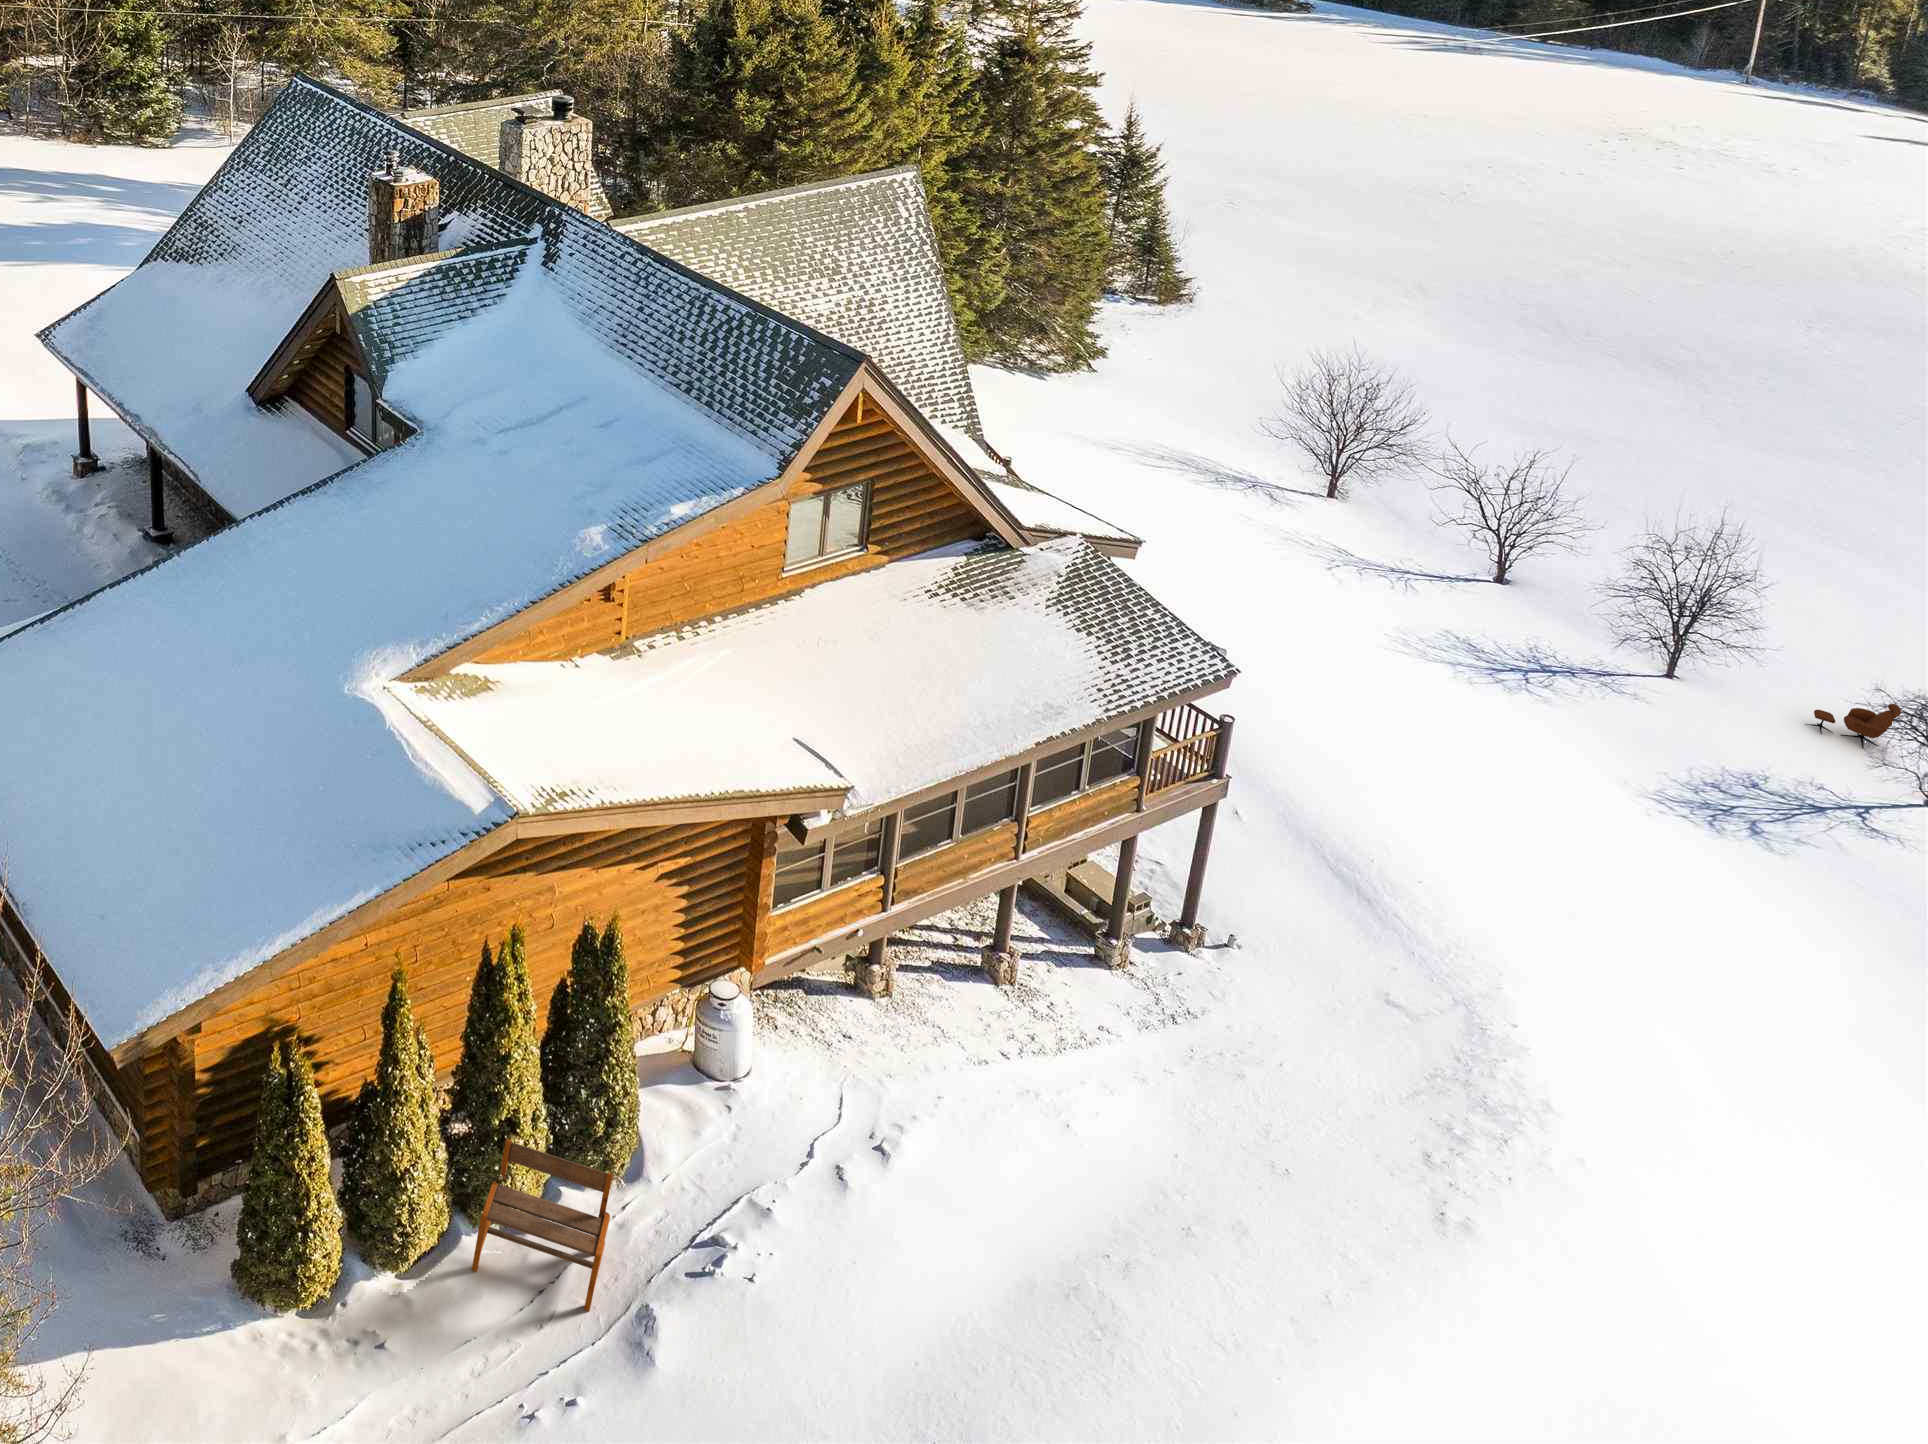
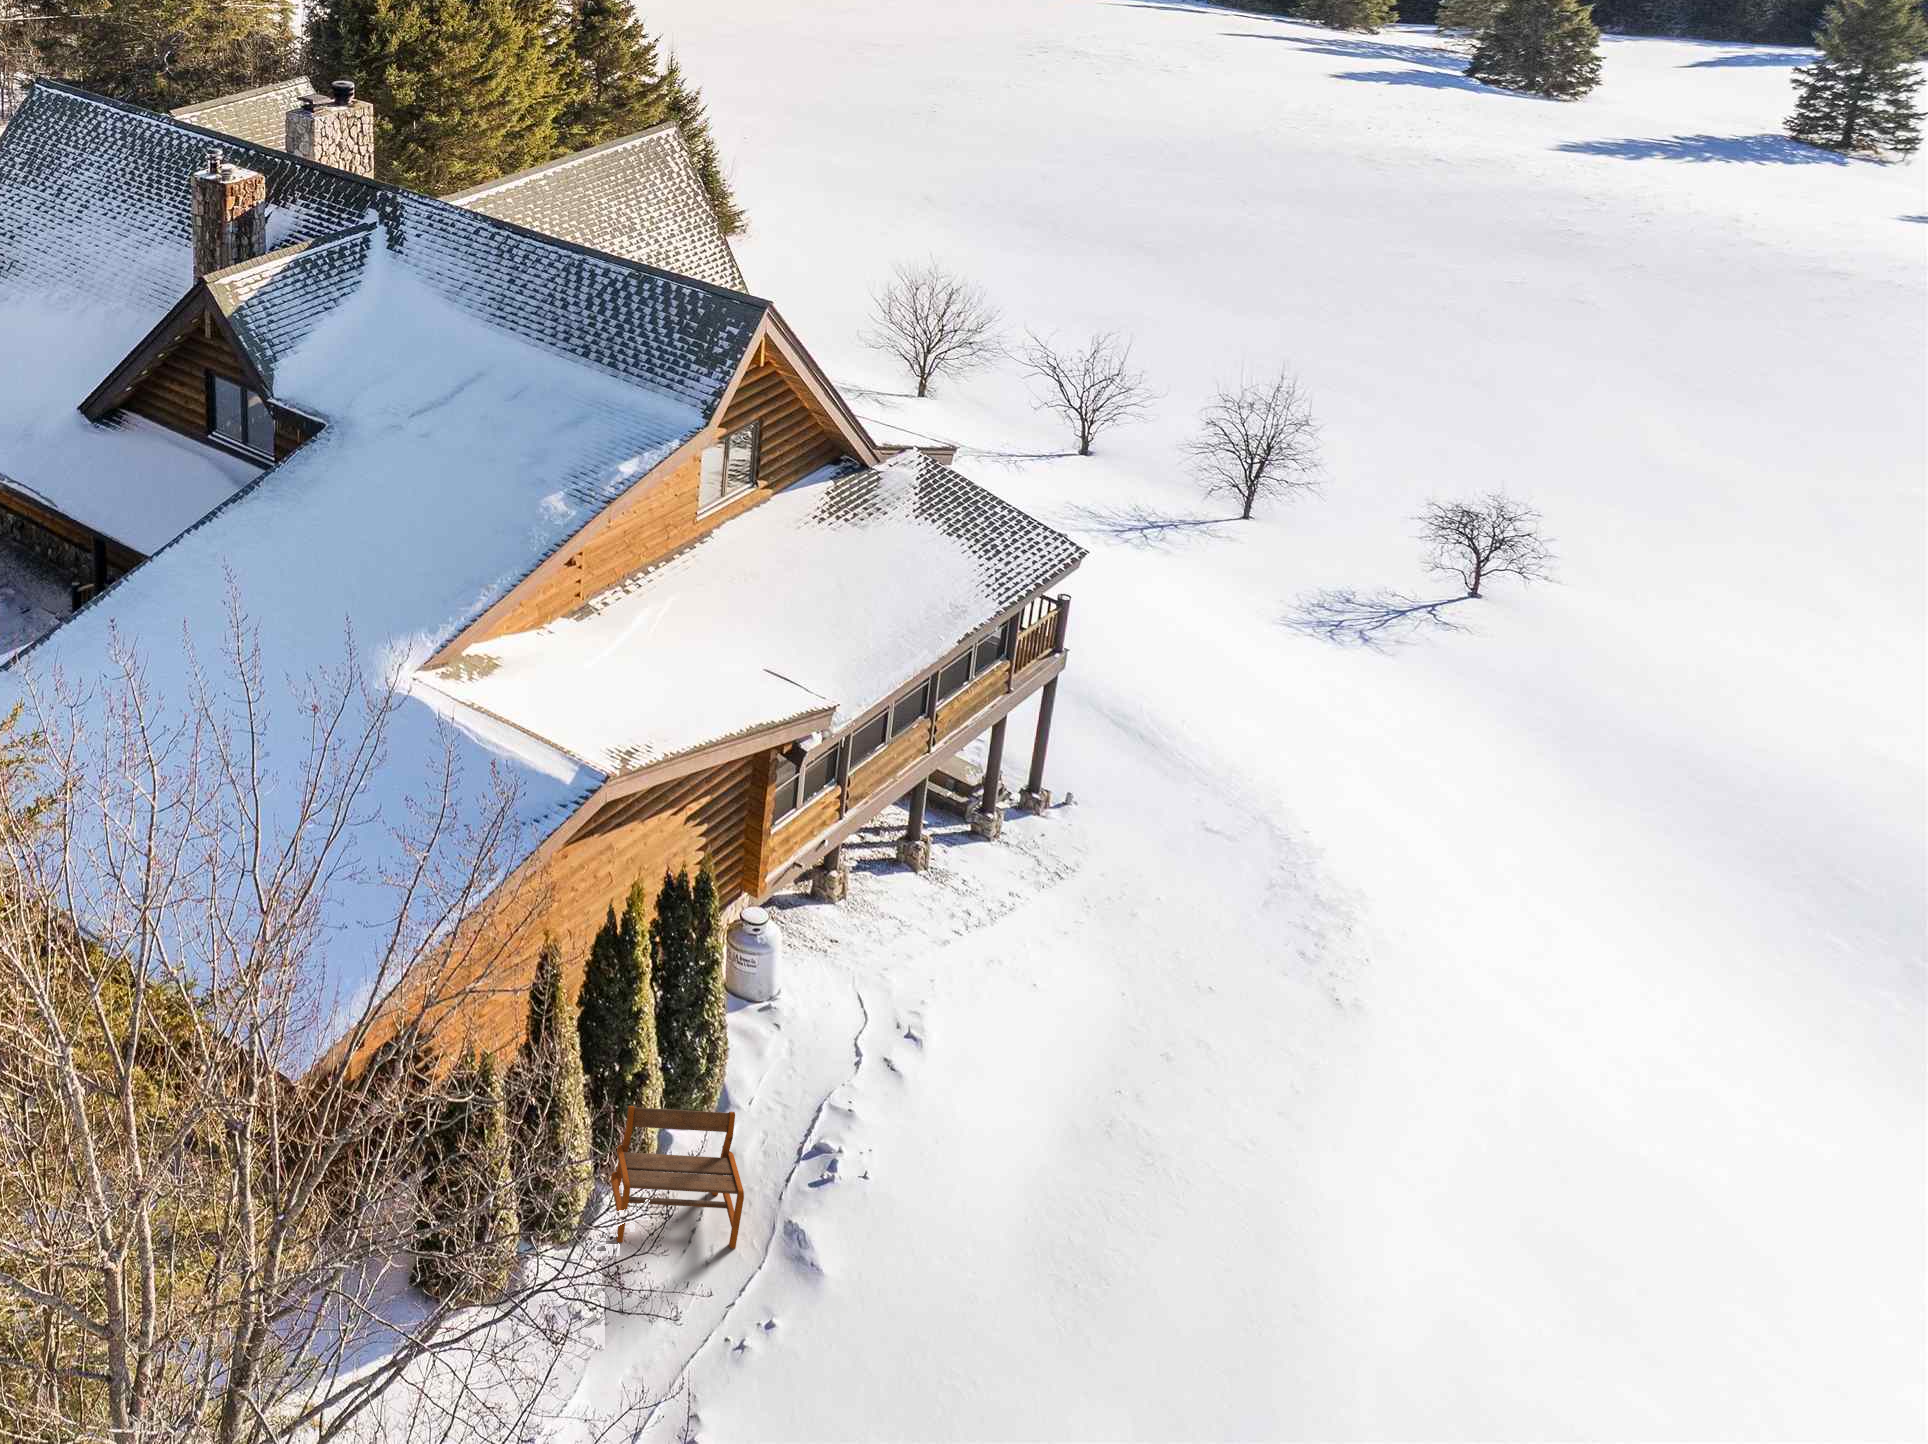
lounge chair: present [1805,704,1901,749] -> none [1383,490,1451,531]

